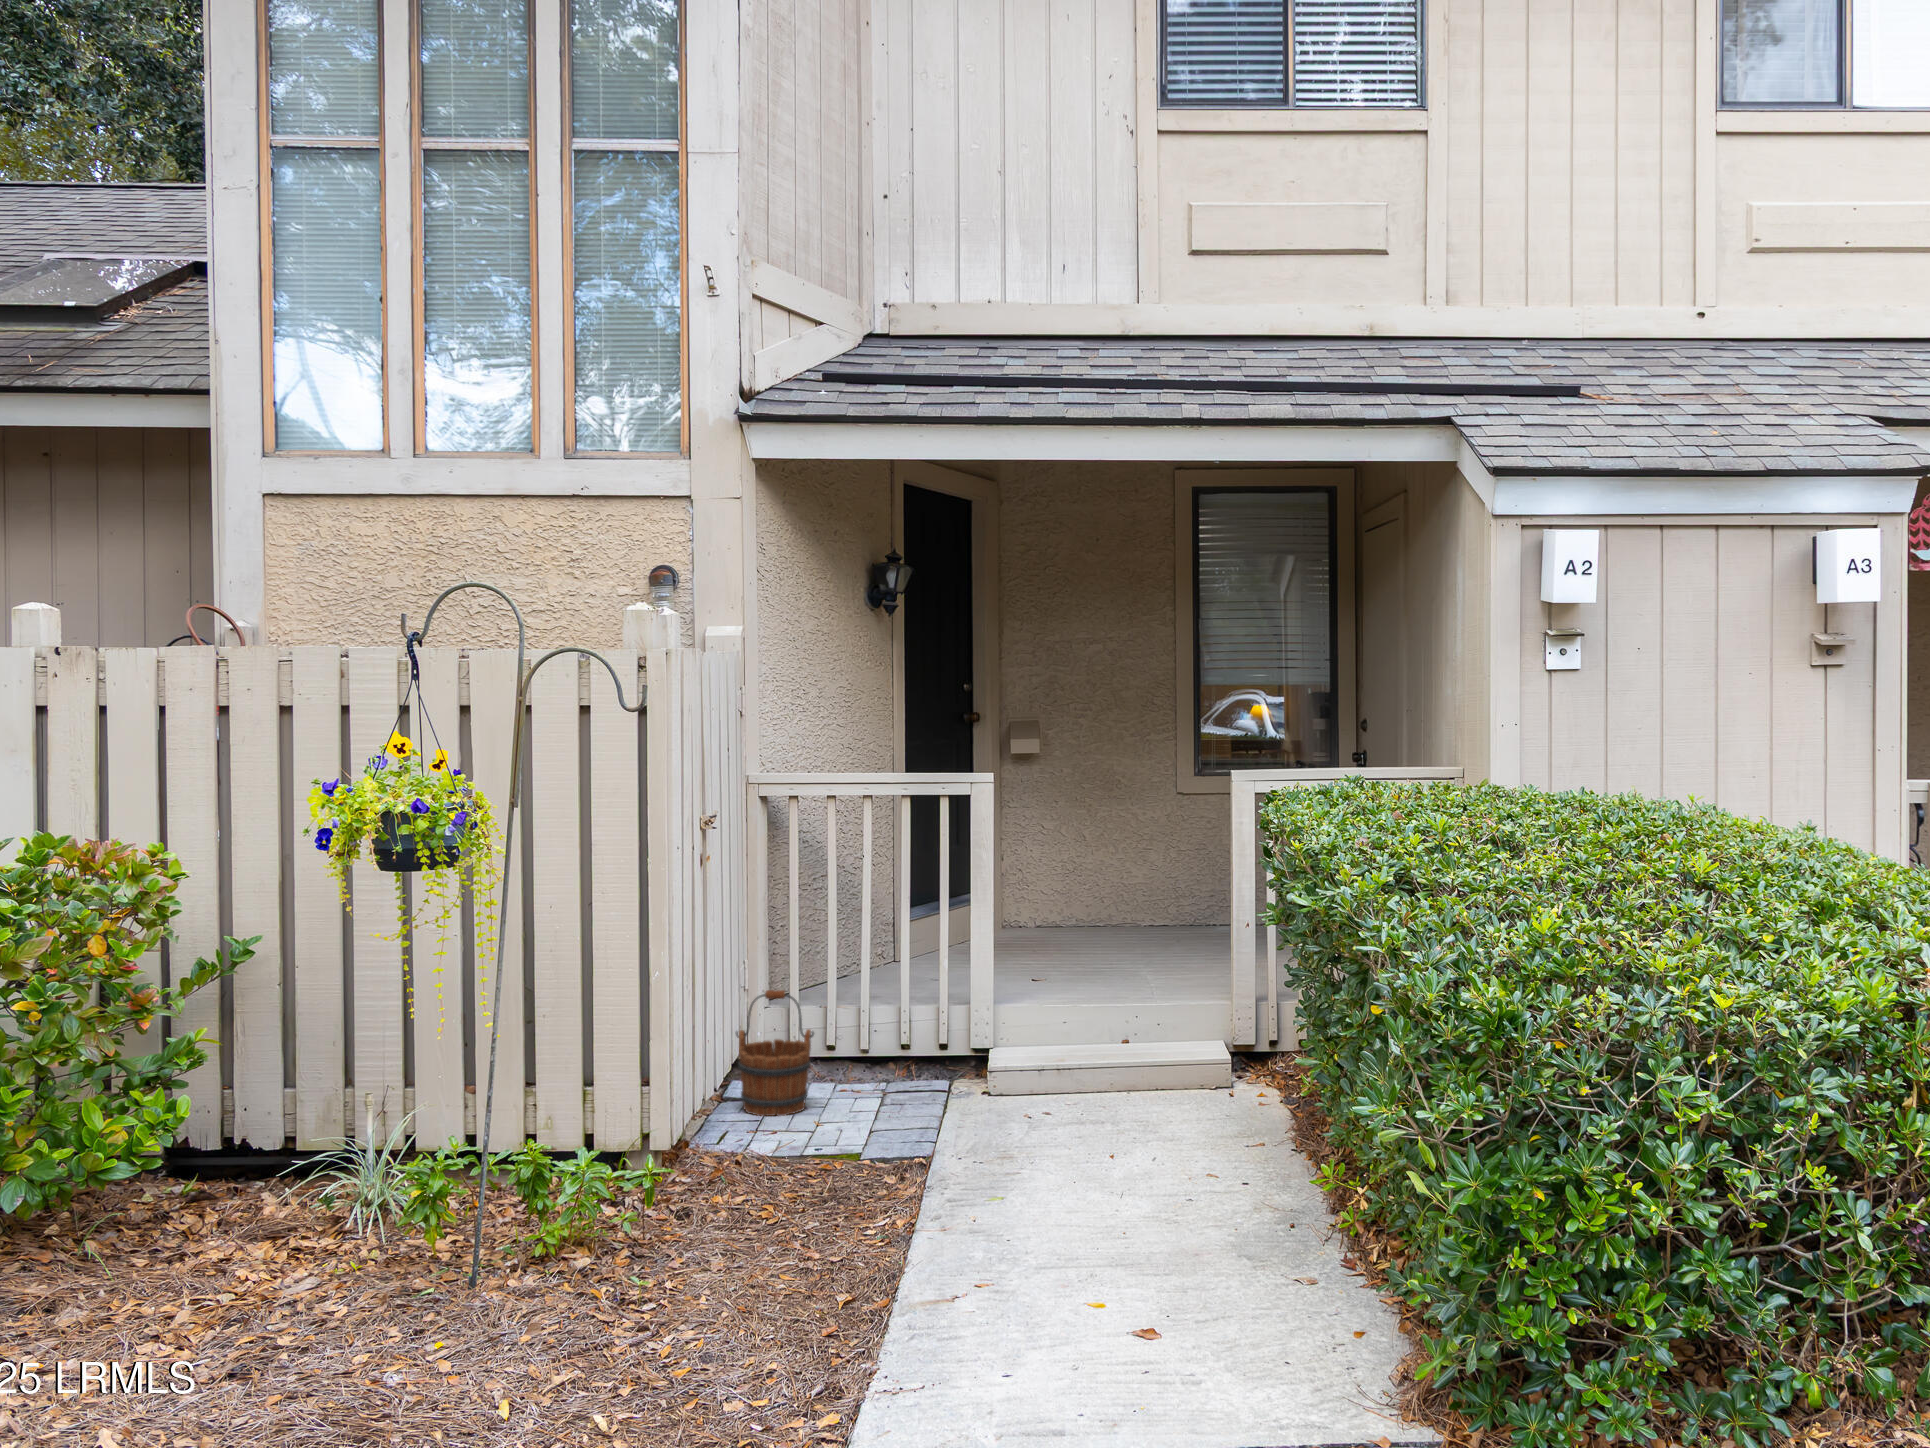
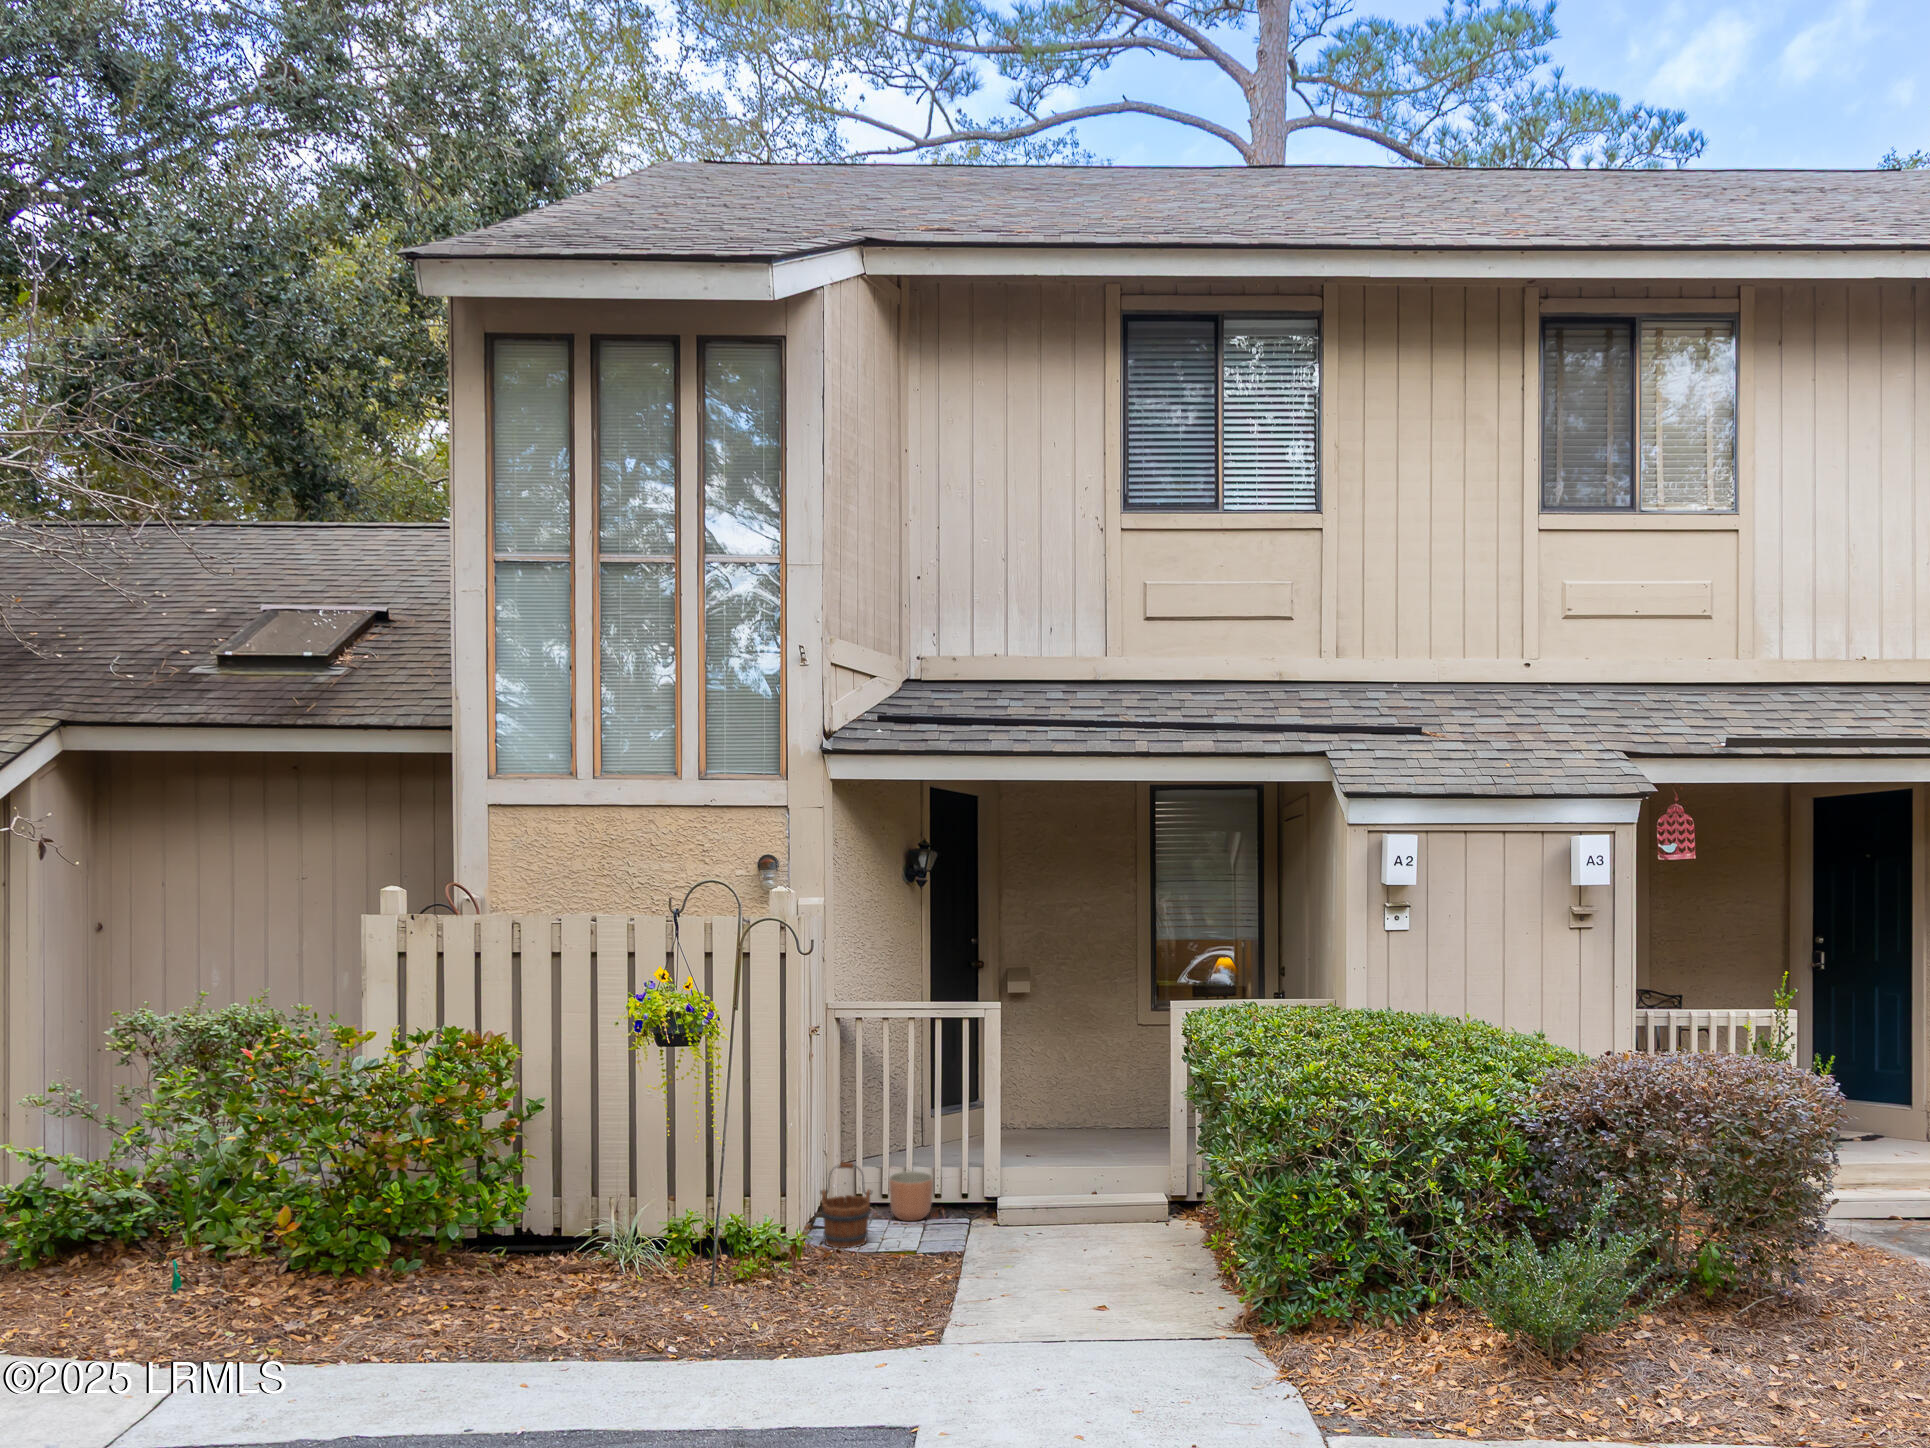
planter: none [836,1011,899,1080] -> present [889,1171,933,1221]

